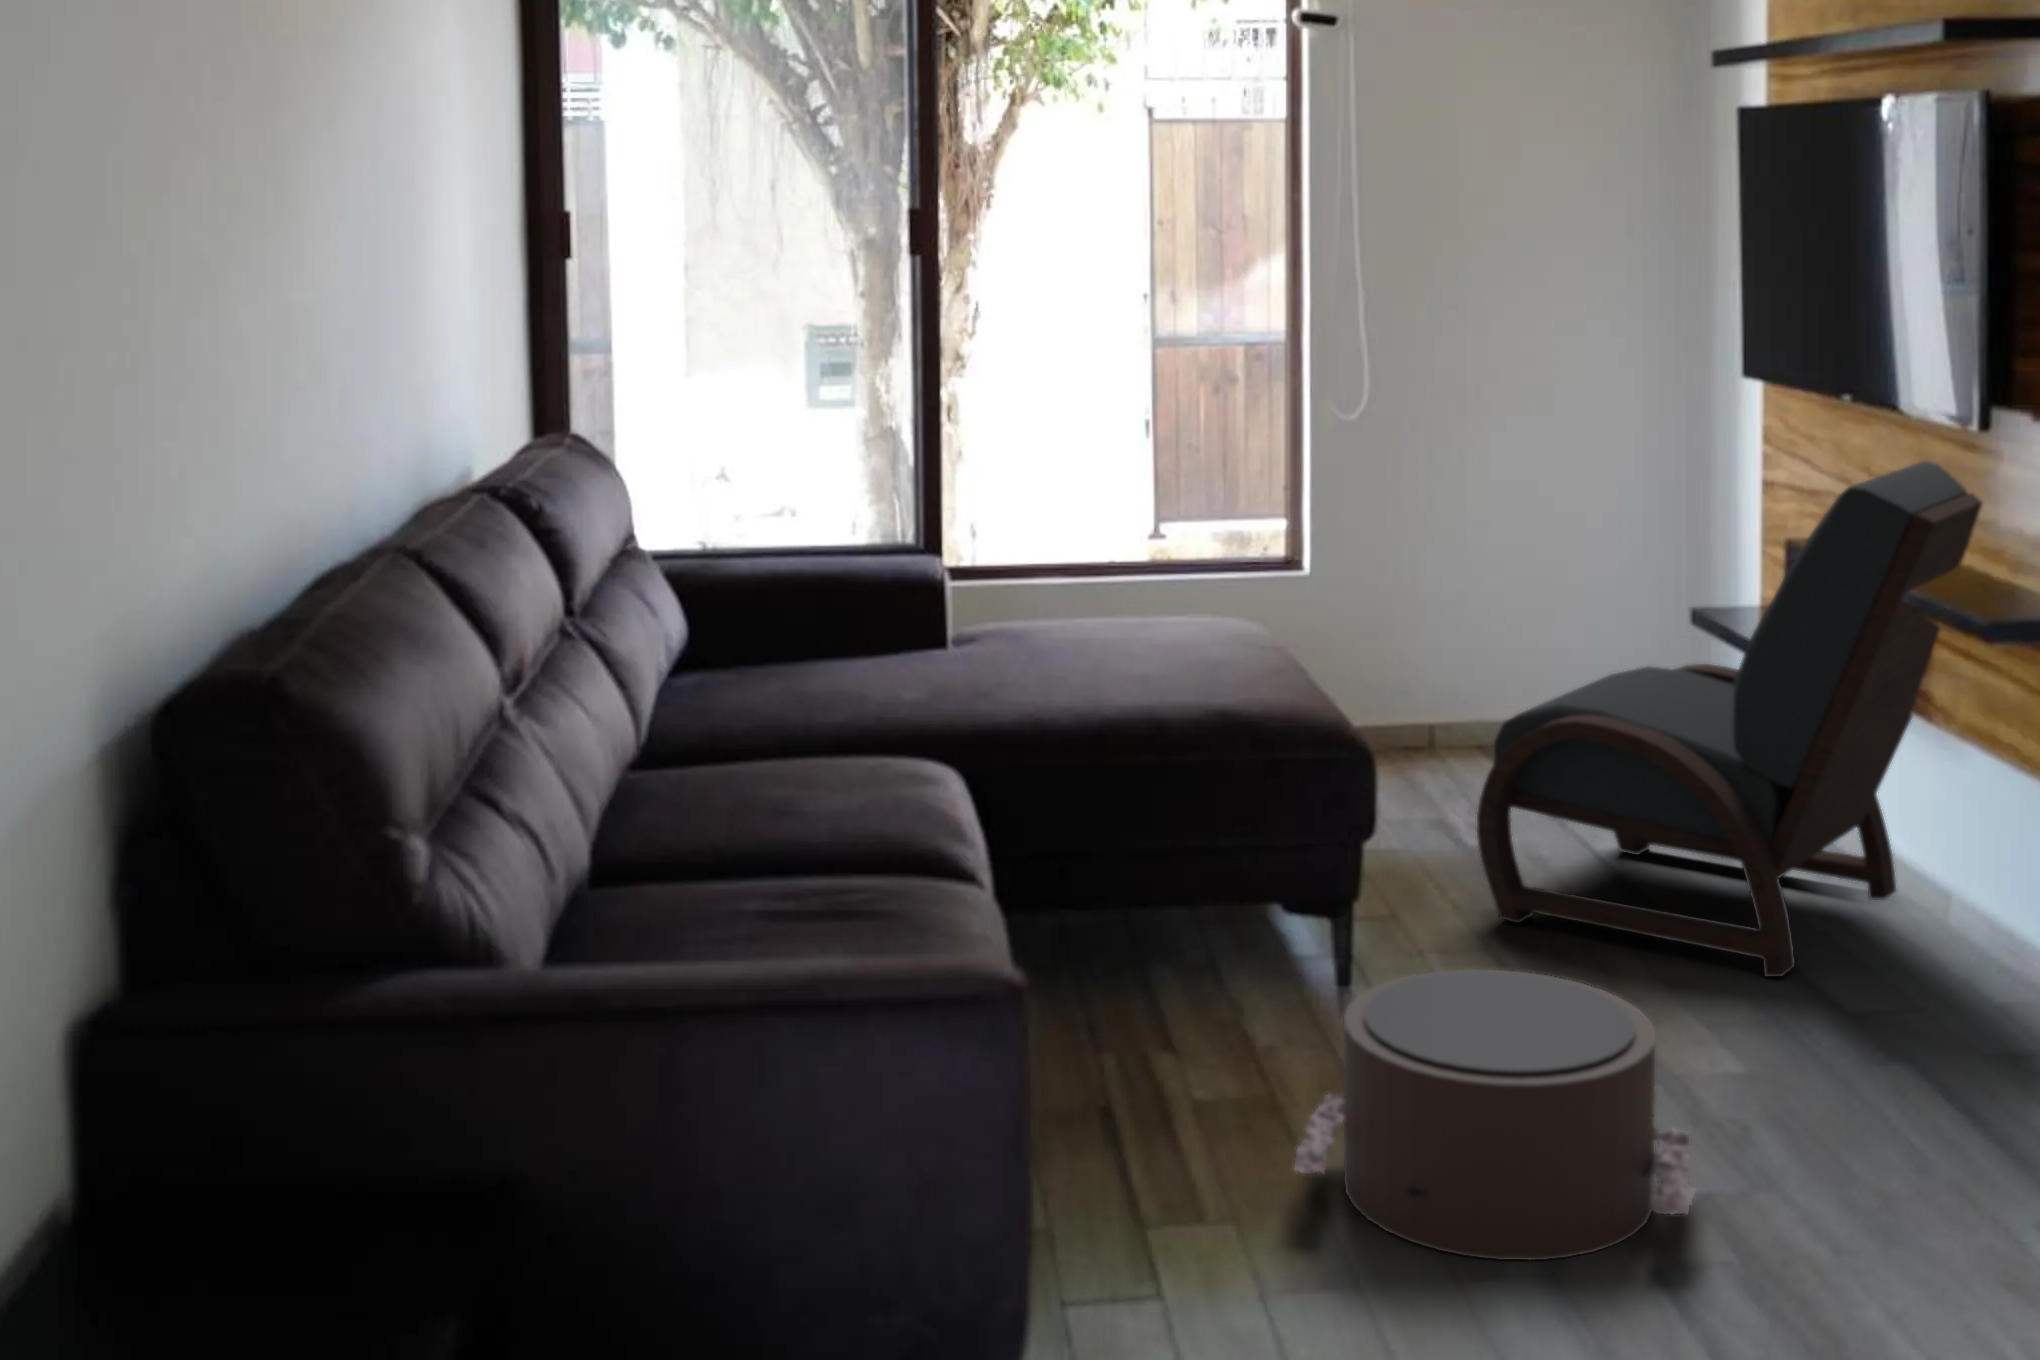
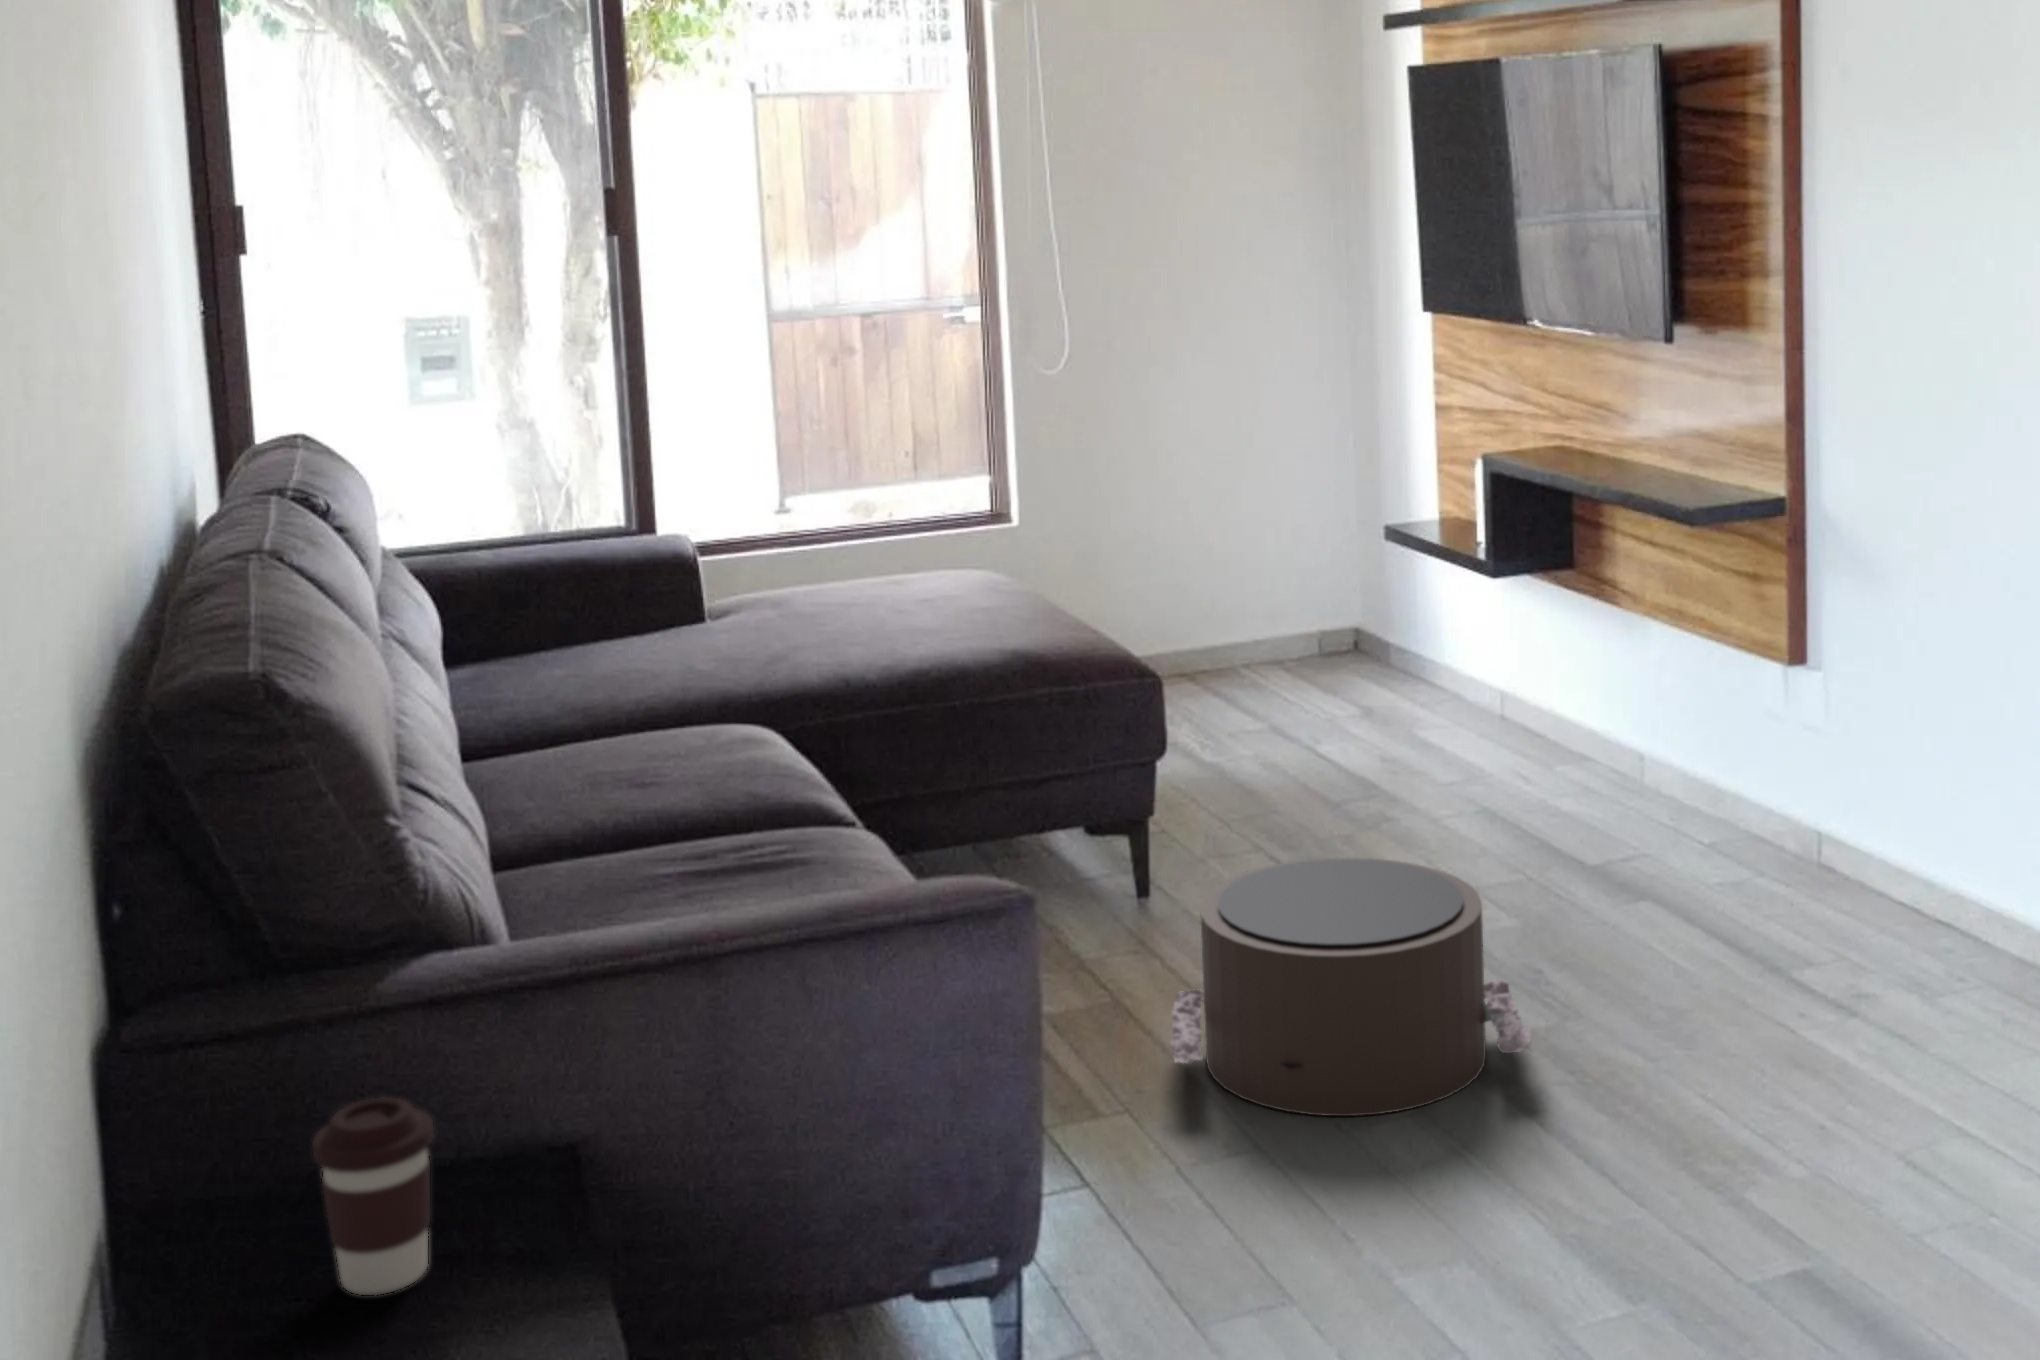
lounge chair: present [1477,461,1982,977] -> none [1232,372,1680,845]
coffee cup: none [258,1105,375,1298] -> present [313,1097,434,1295]

